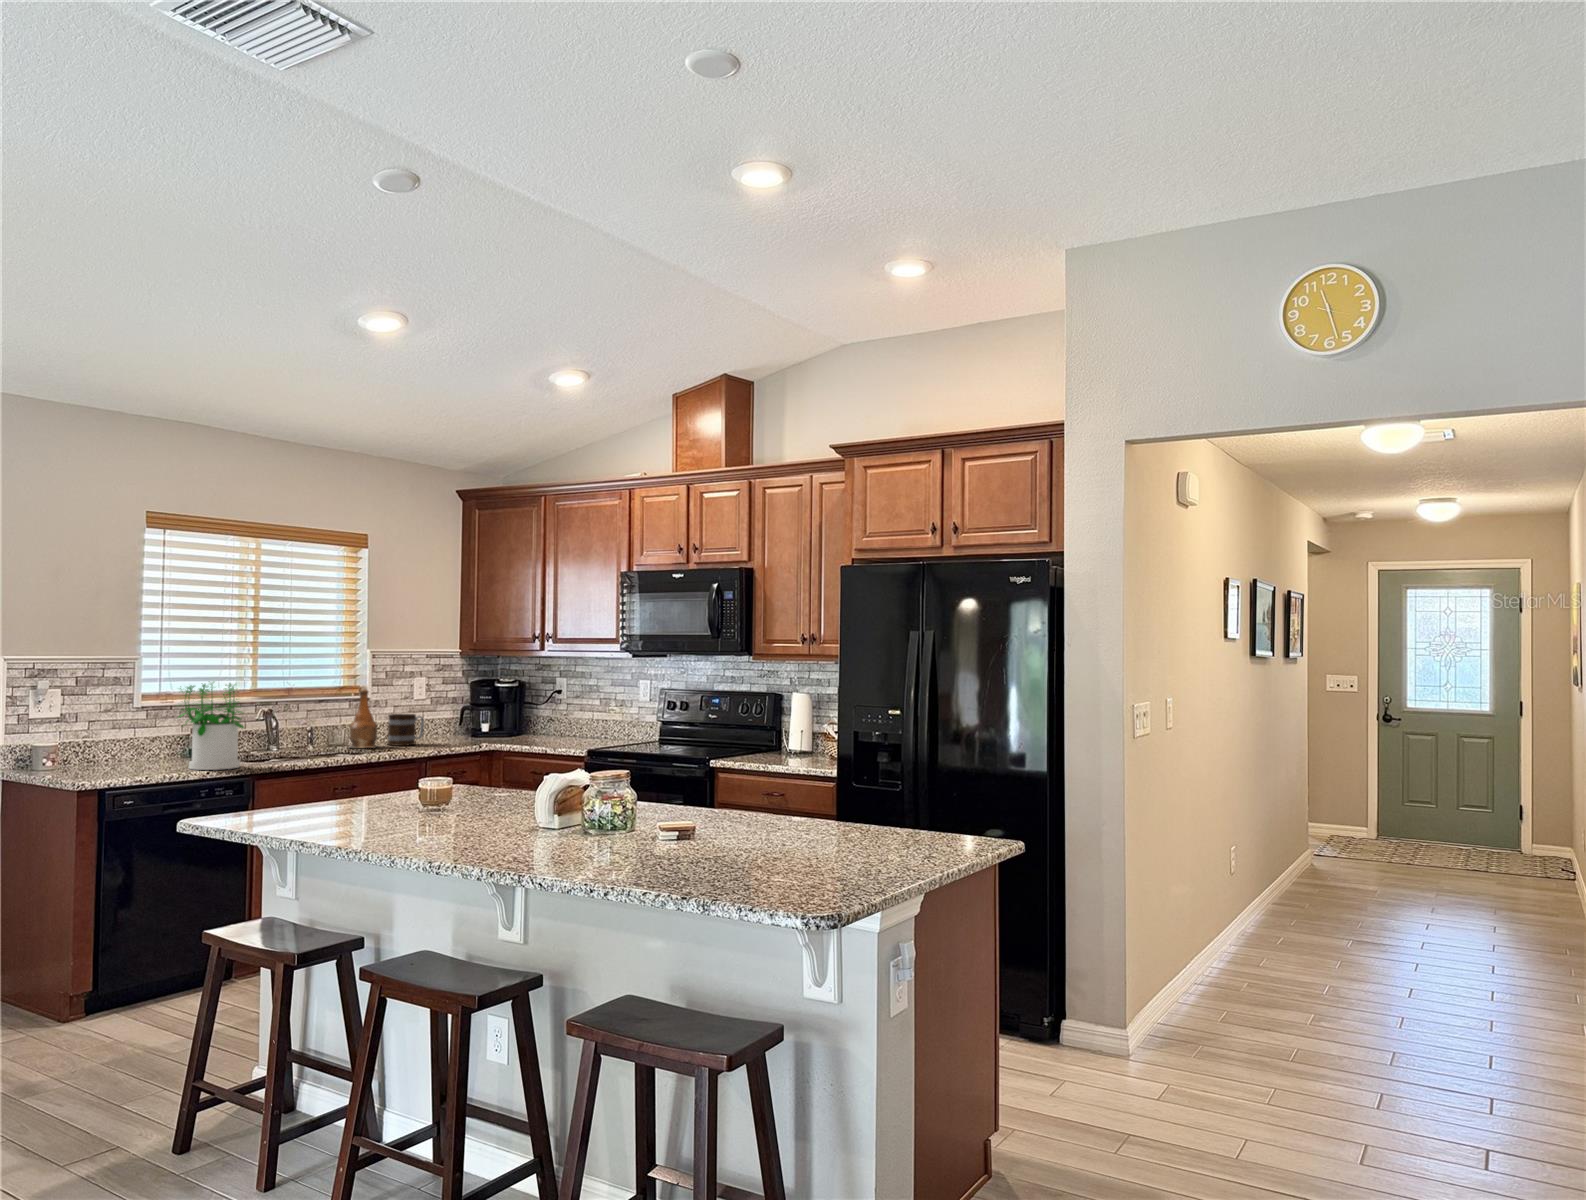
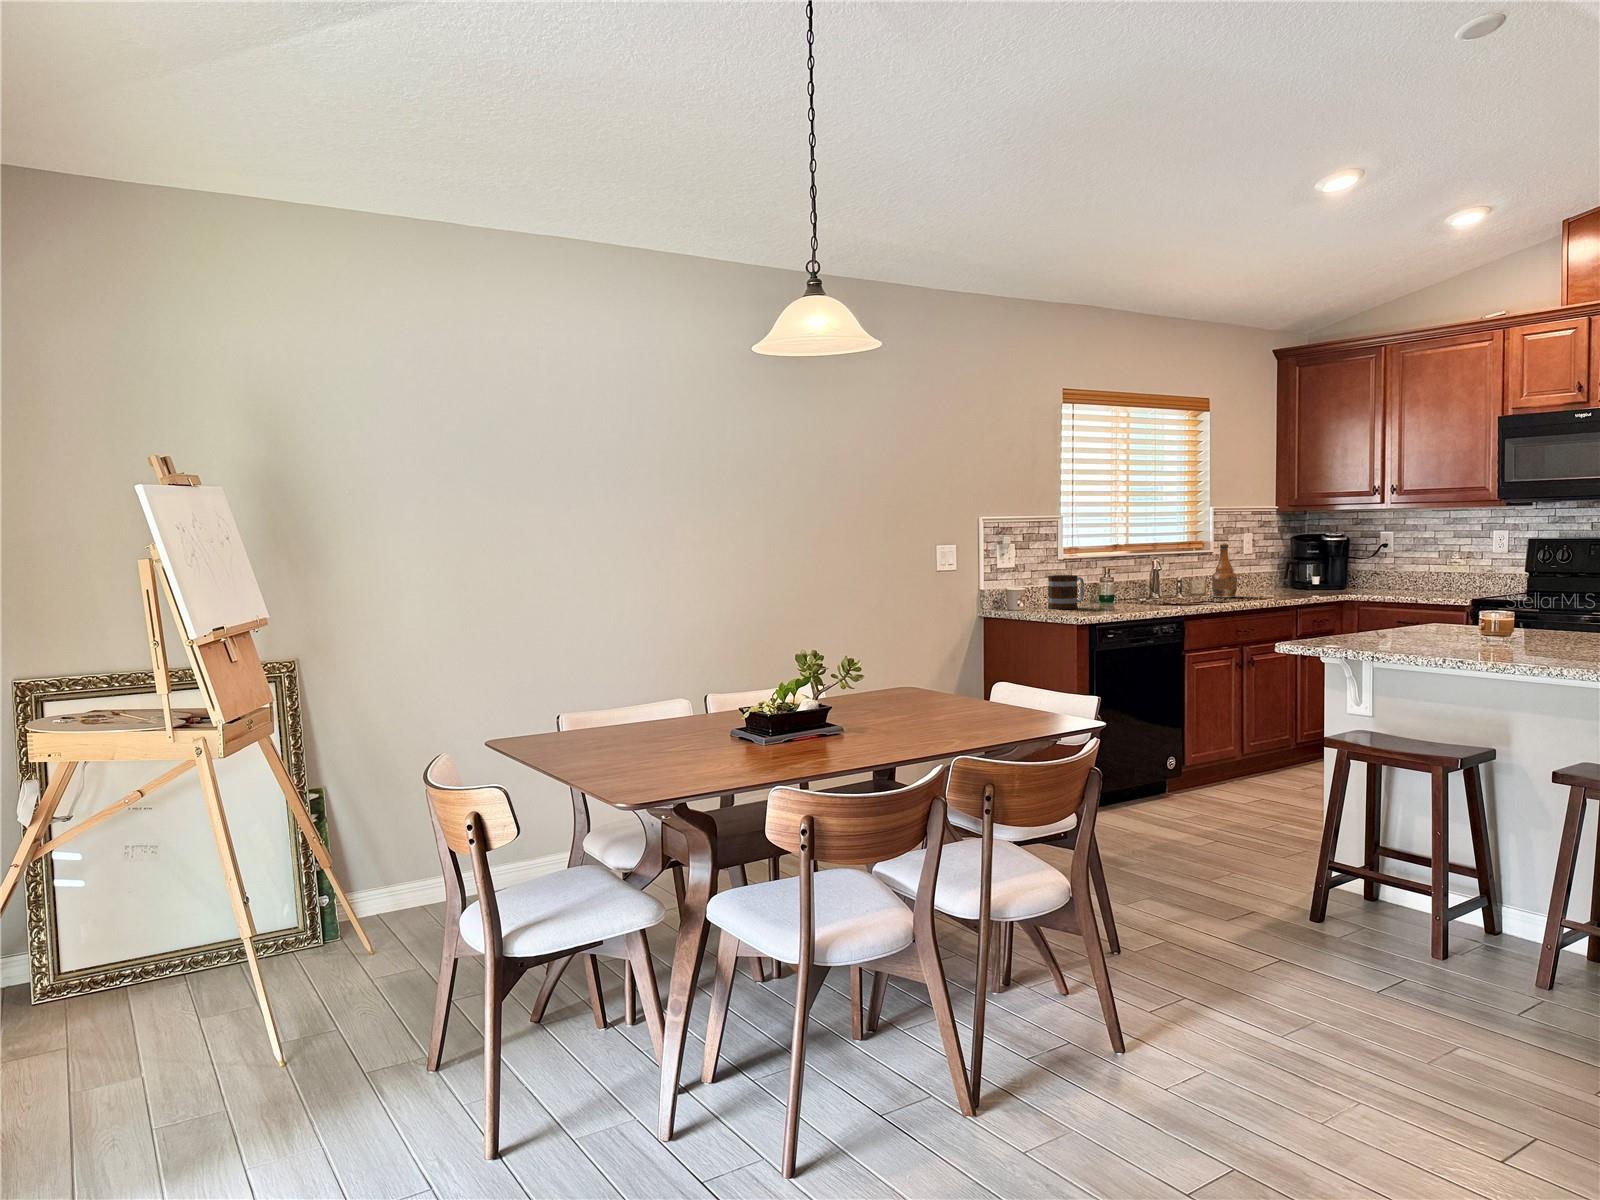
potted plant: present [179,682,244,770] -> none [1115,533,1180,612]
mug: present [388,714,424,746] -> present [1048,575,1084,609]

